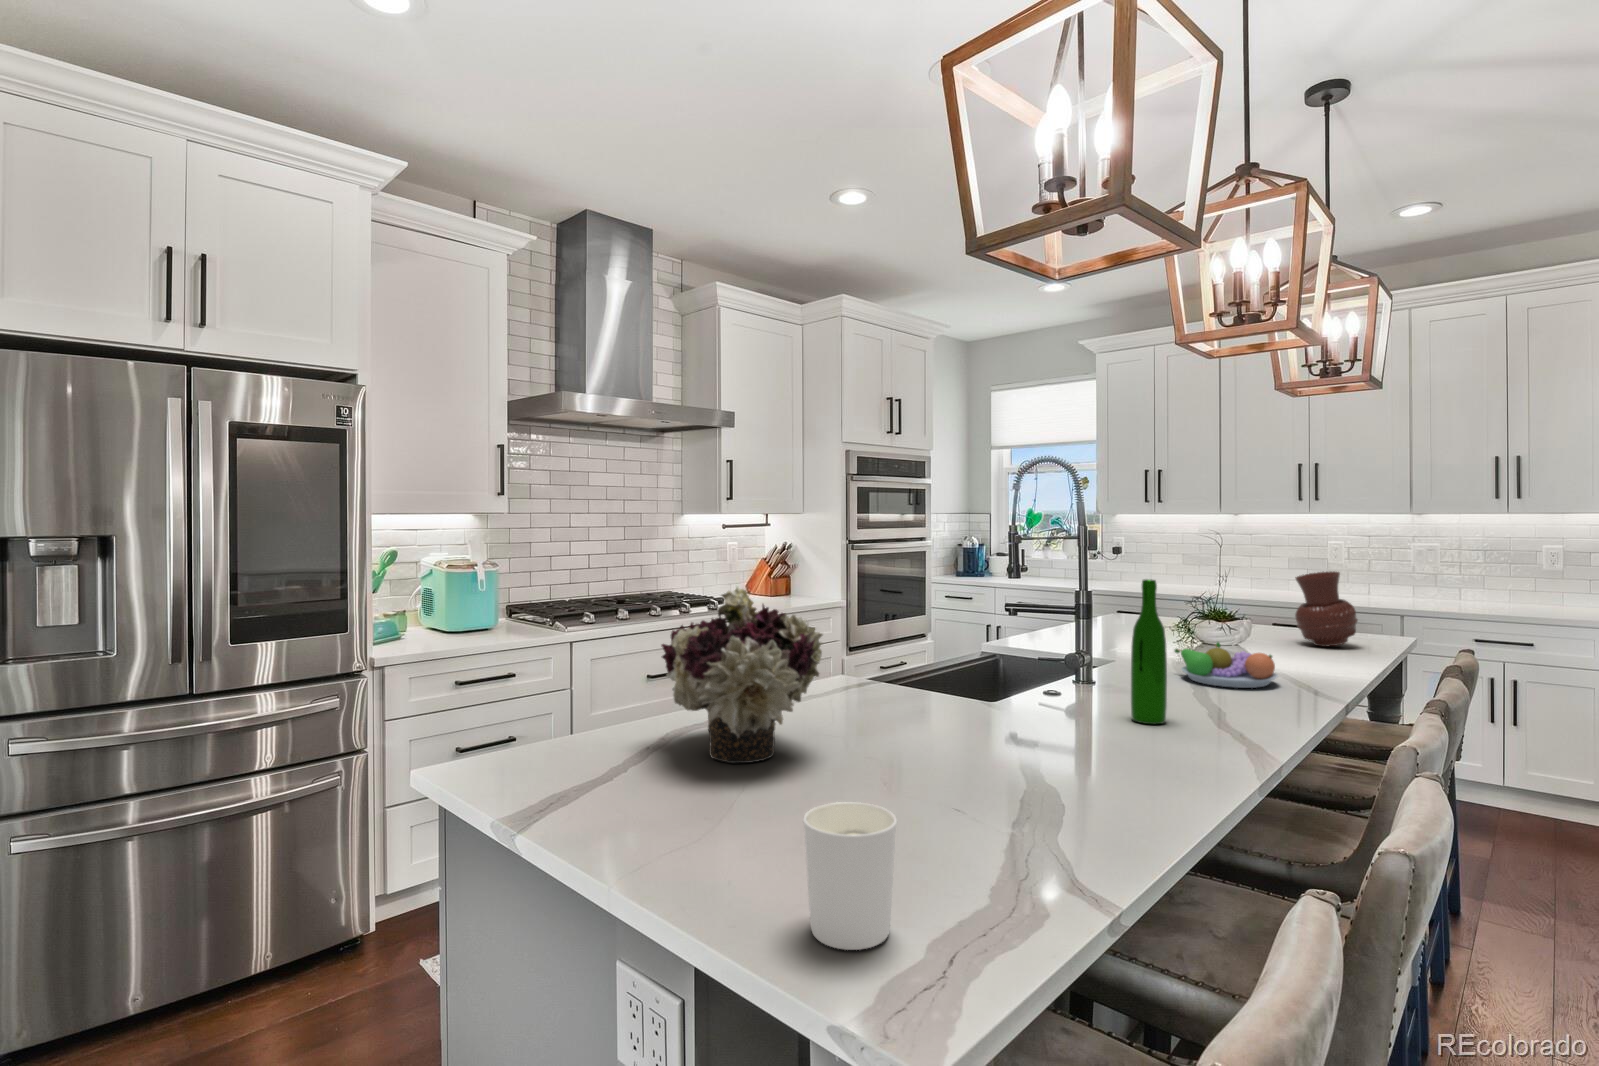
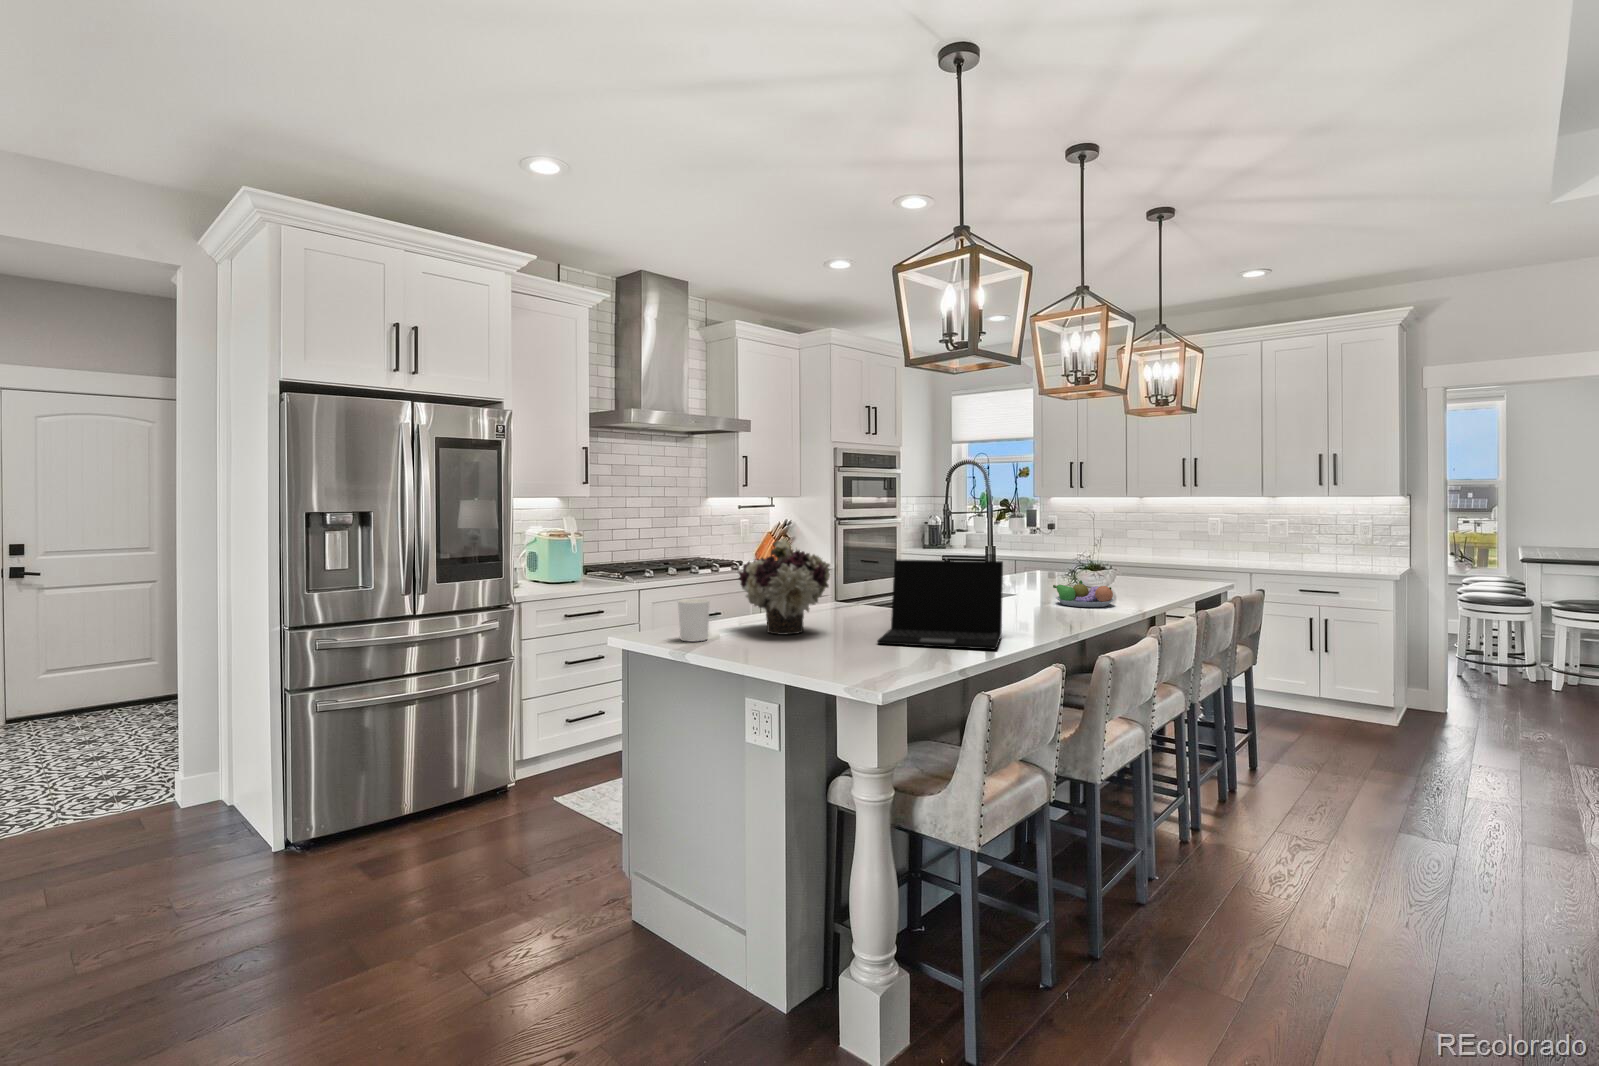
vase: present [1295,571,1358,646] -> none [1149,537,1189,589]
wine bottle: present [1131,579,1167,724] -> none [1011,536,1031,621]
laptop: none [908,624,1153,822] -> present [877,559,1003,649]
candle holder: present [803,802,897,950] -> present [678,599,710,641]

